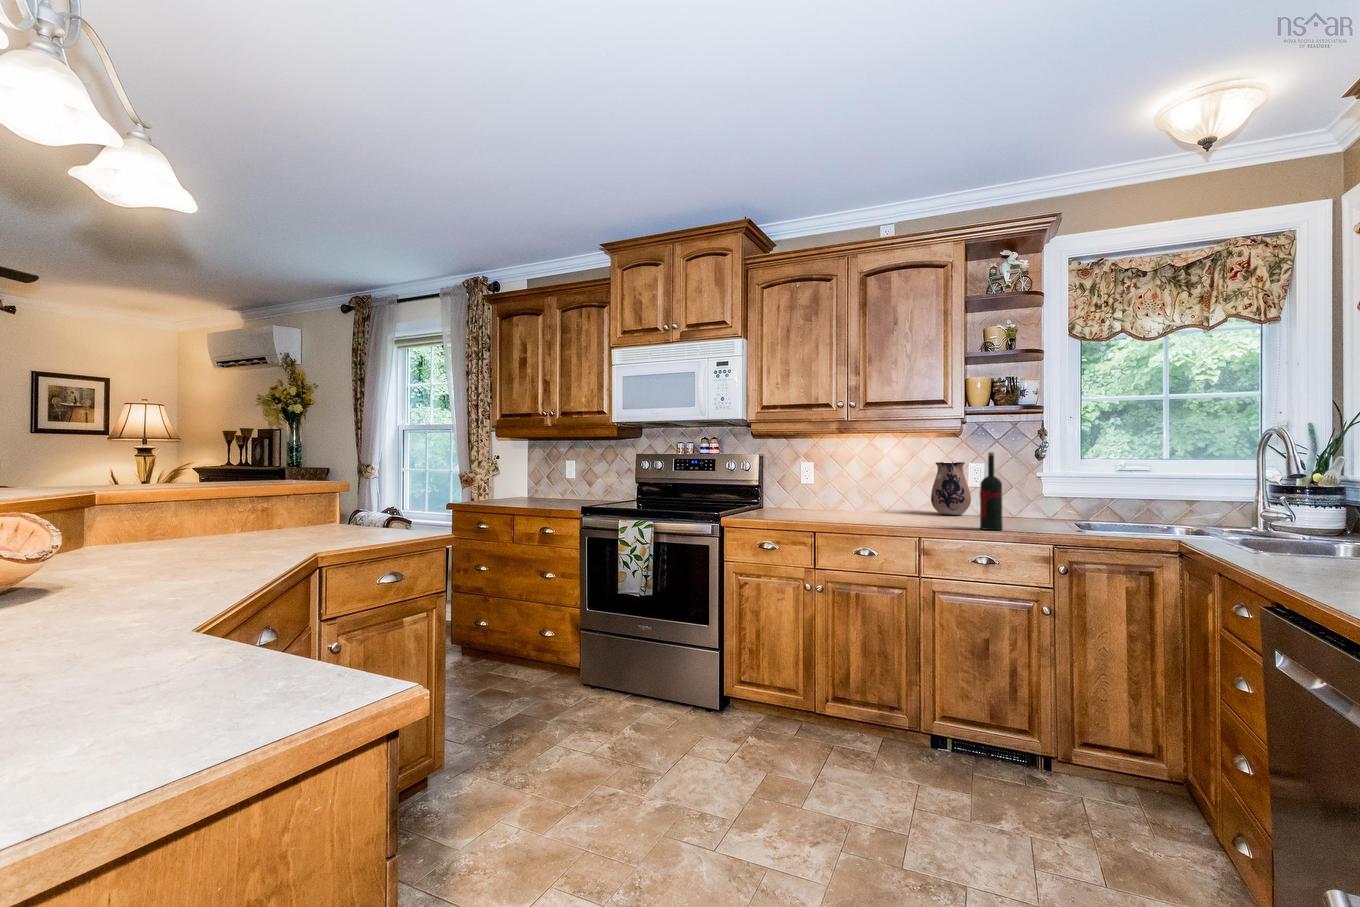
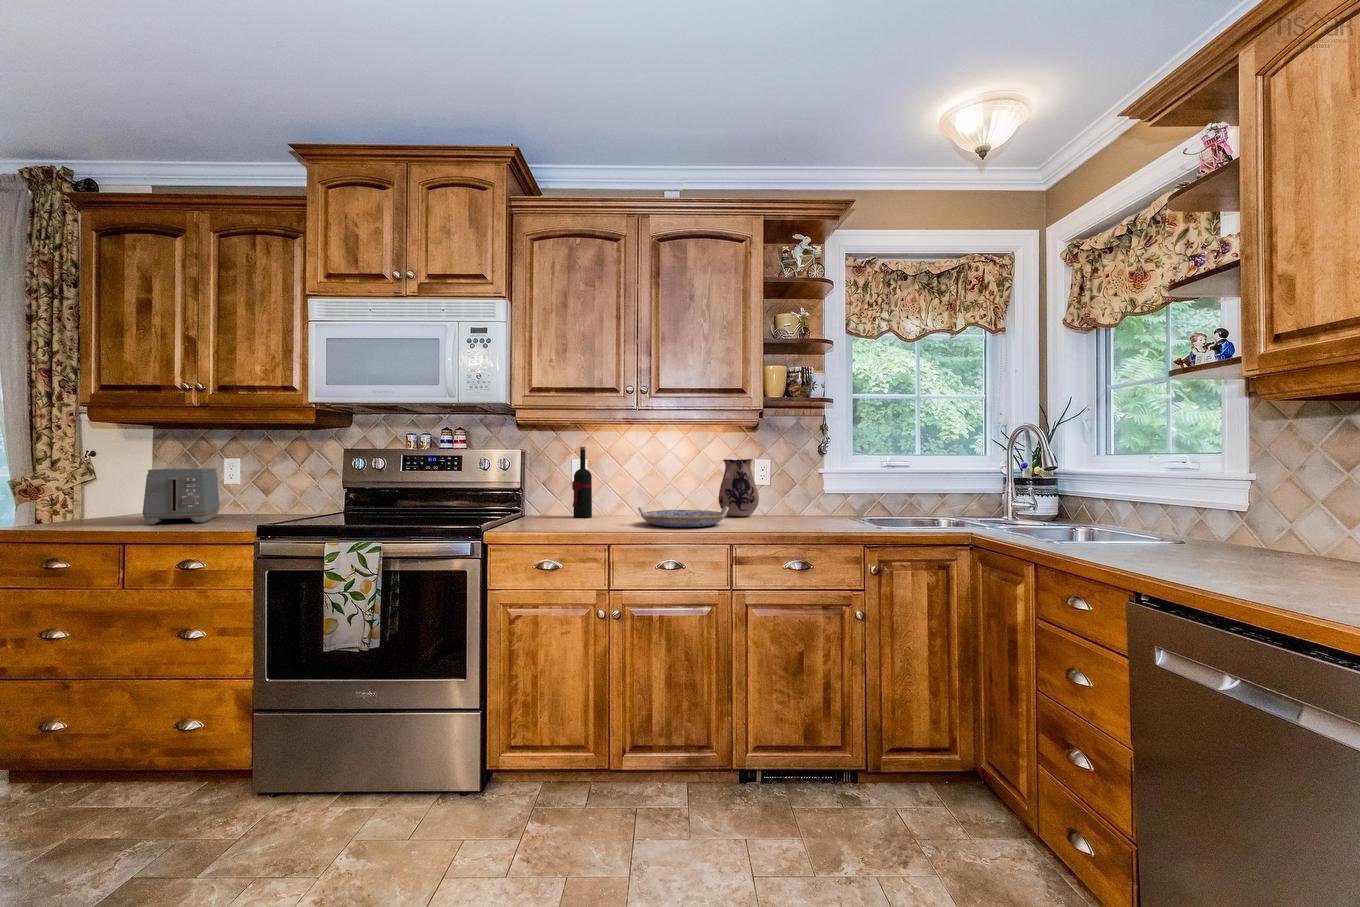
wine bottle: present [980,452,1003,530] -> present [572,447,592,518]
toaster: none [523,467,565,503] -> present [143,468,220,525]
serving tray: none [845,503,928,522] -> present [638,506,729,527]

